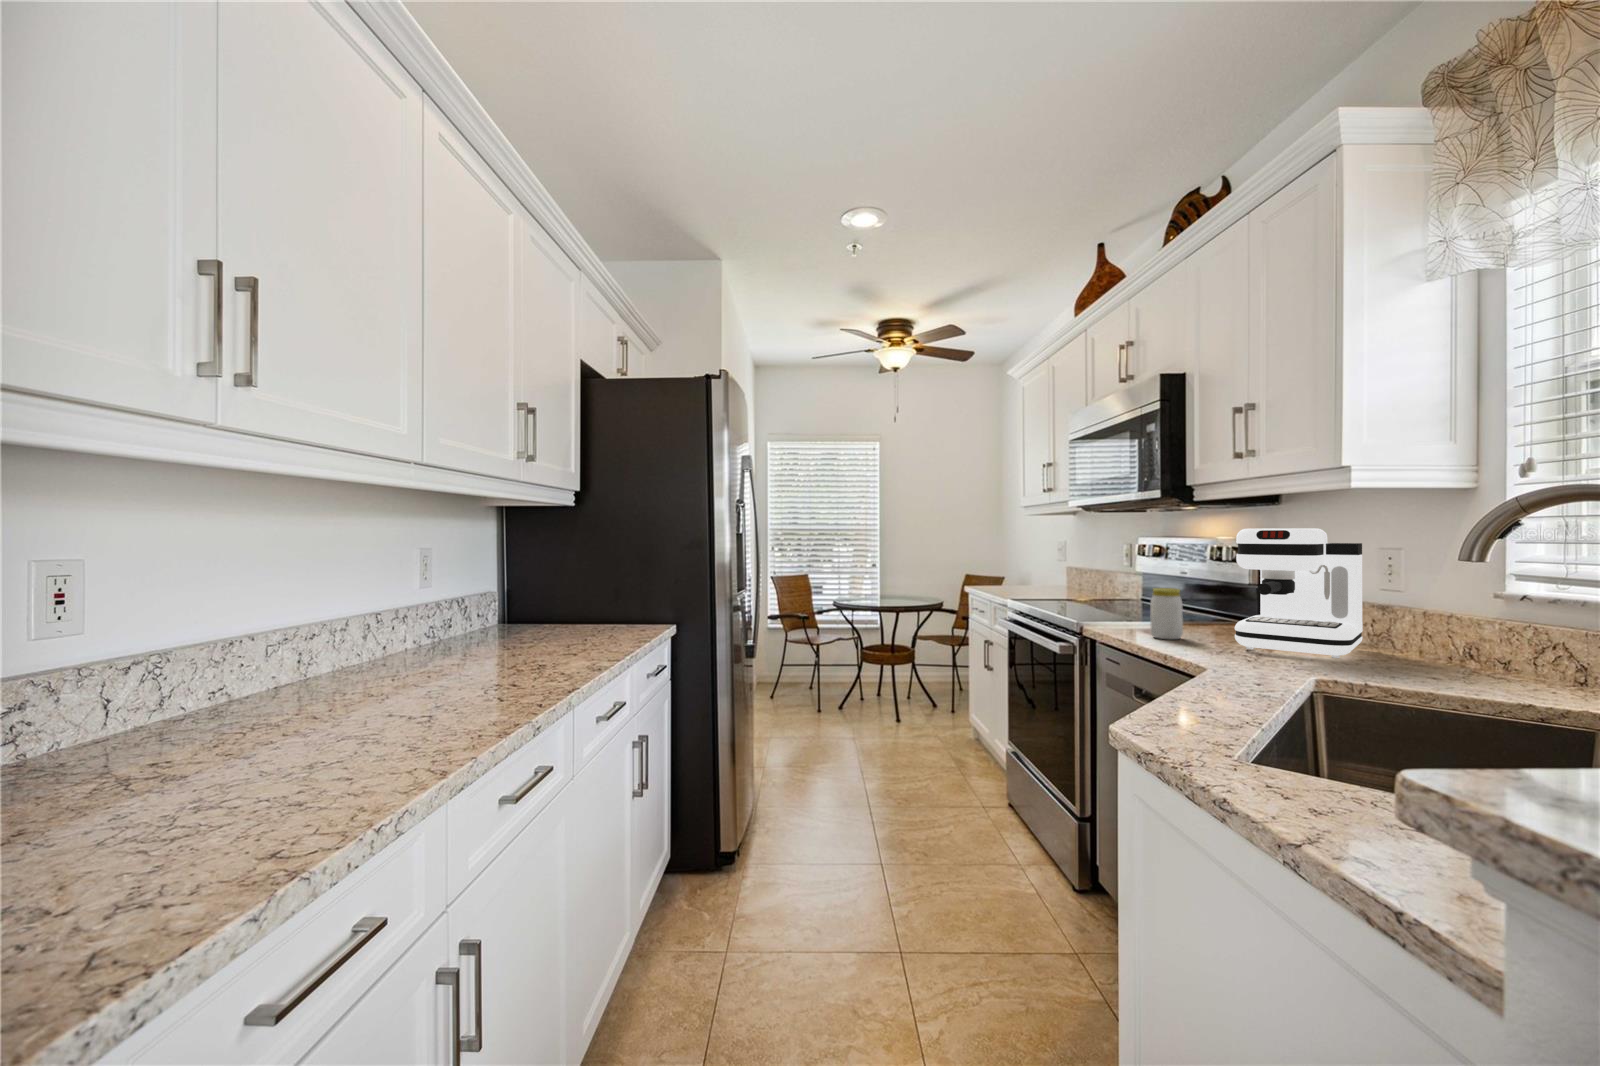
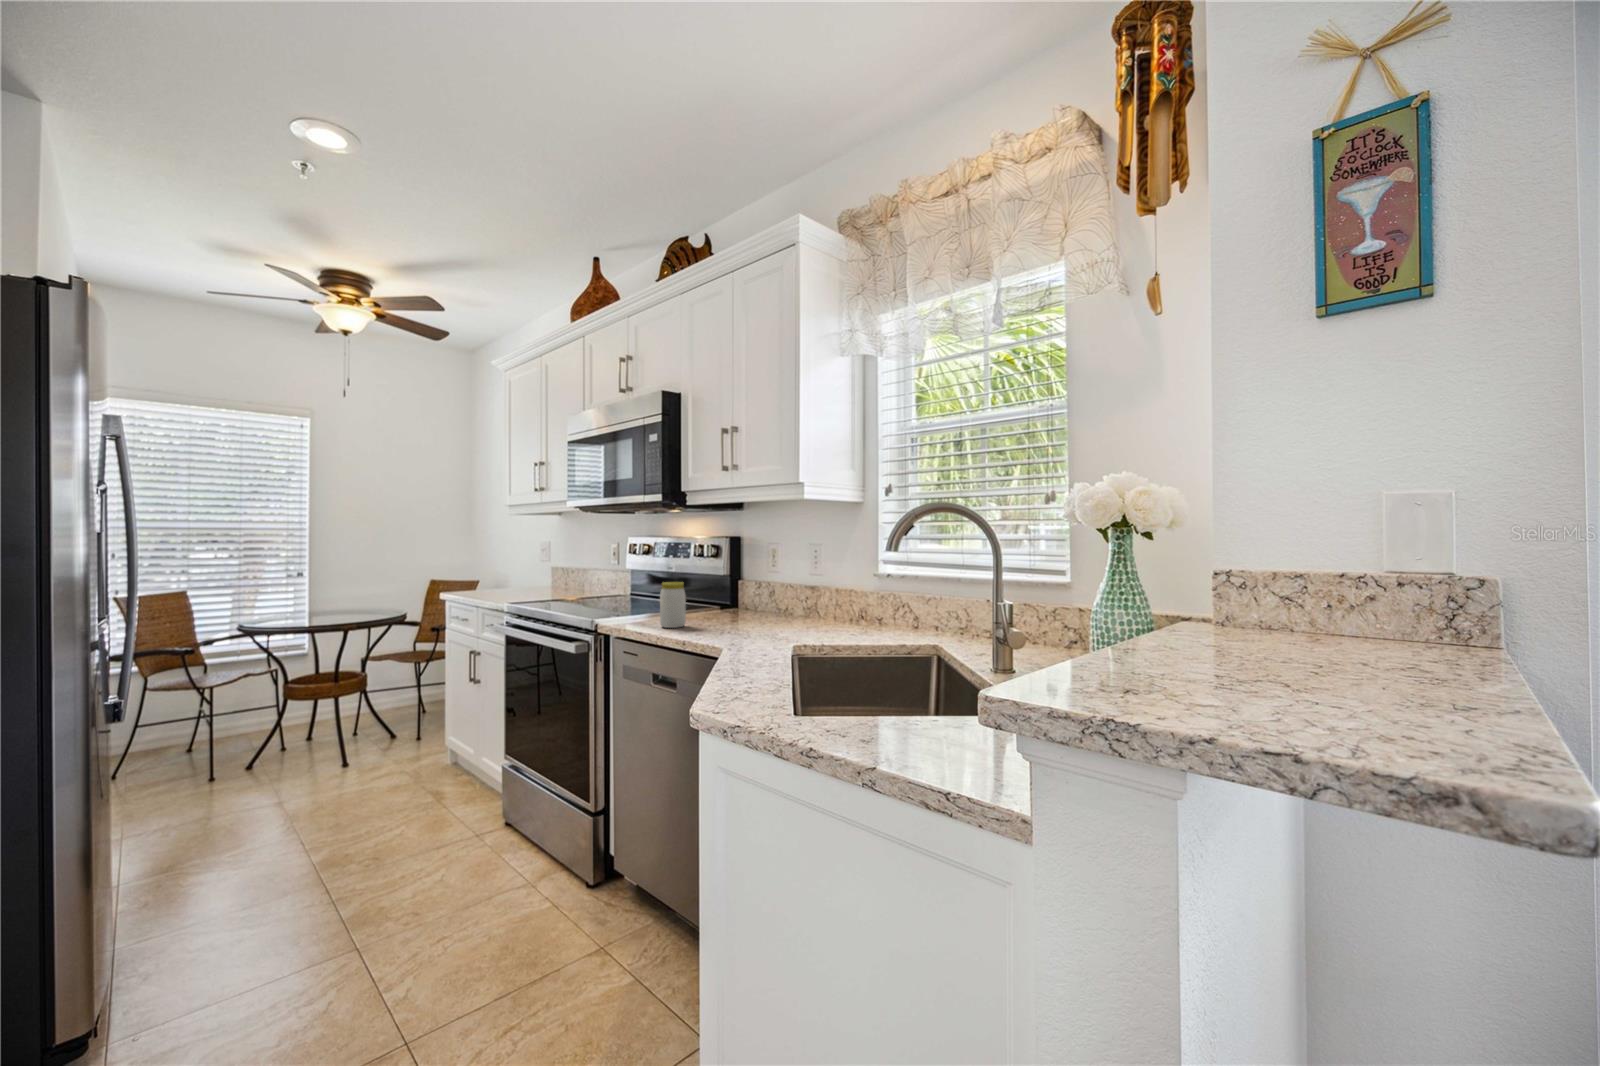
coffee maker: present [1235,528,1363,658] -> none [729,529,807,629]

